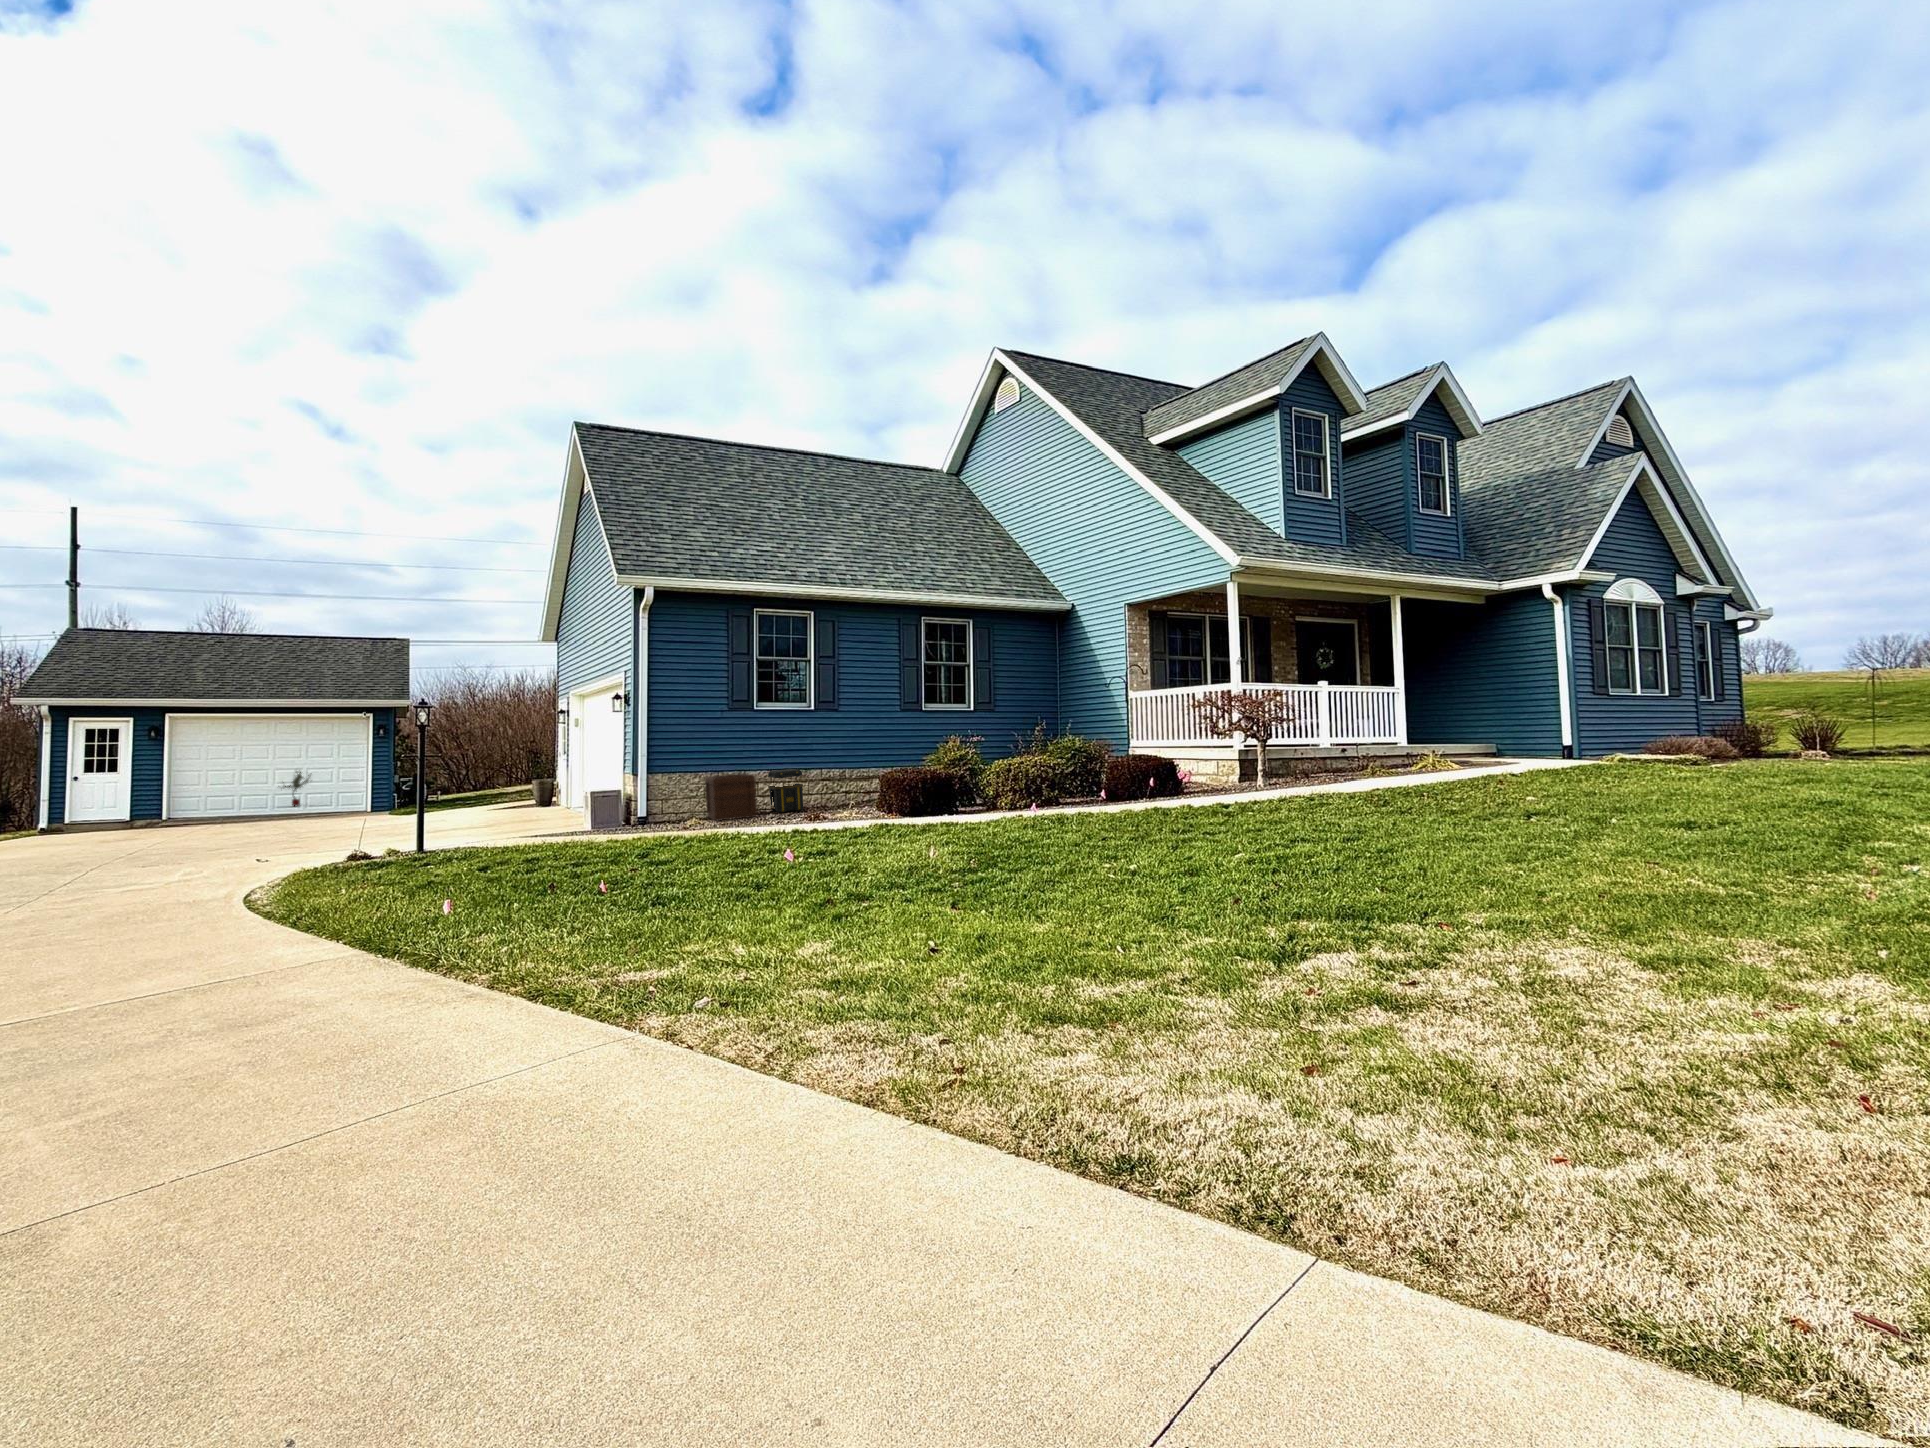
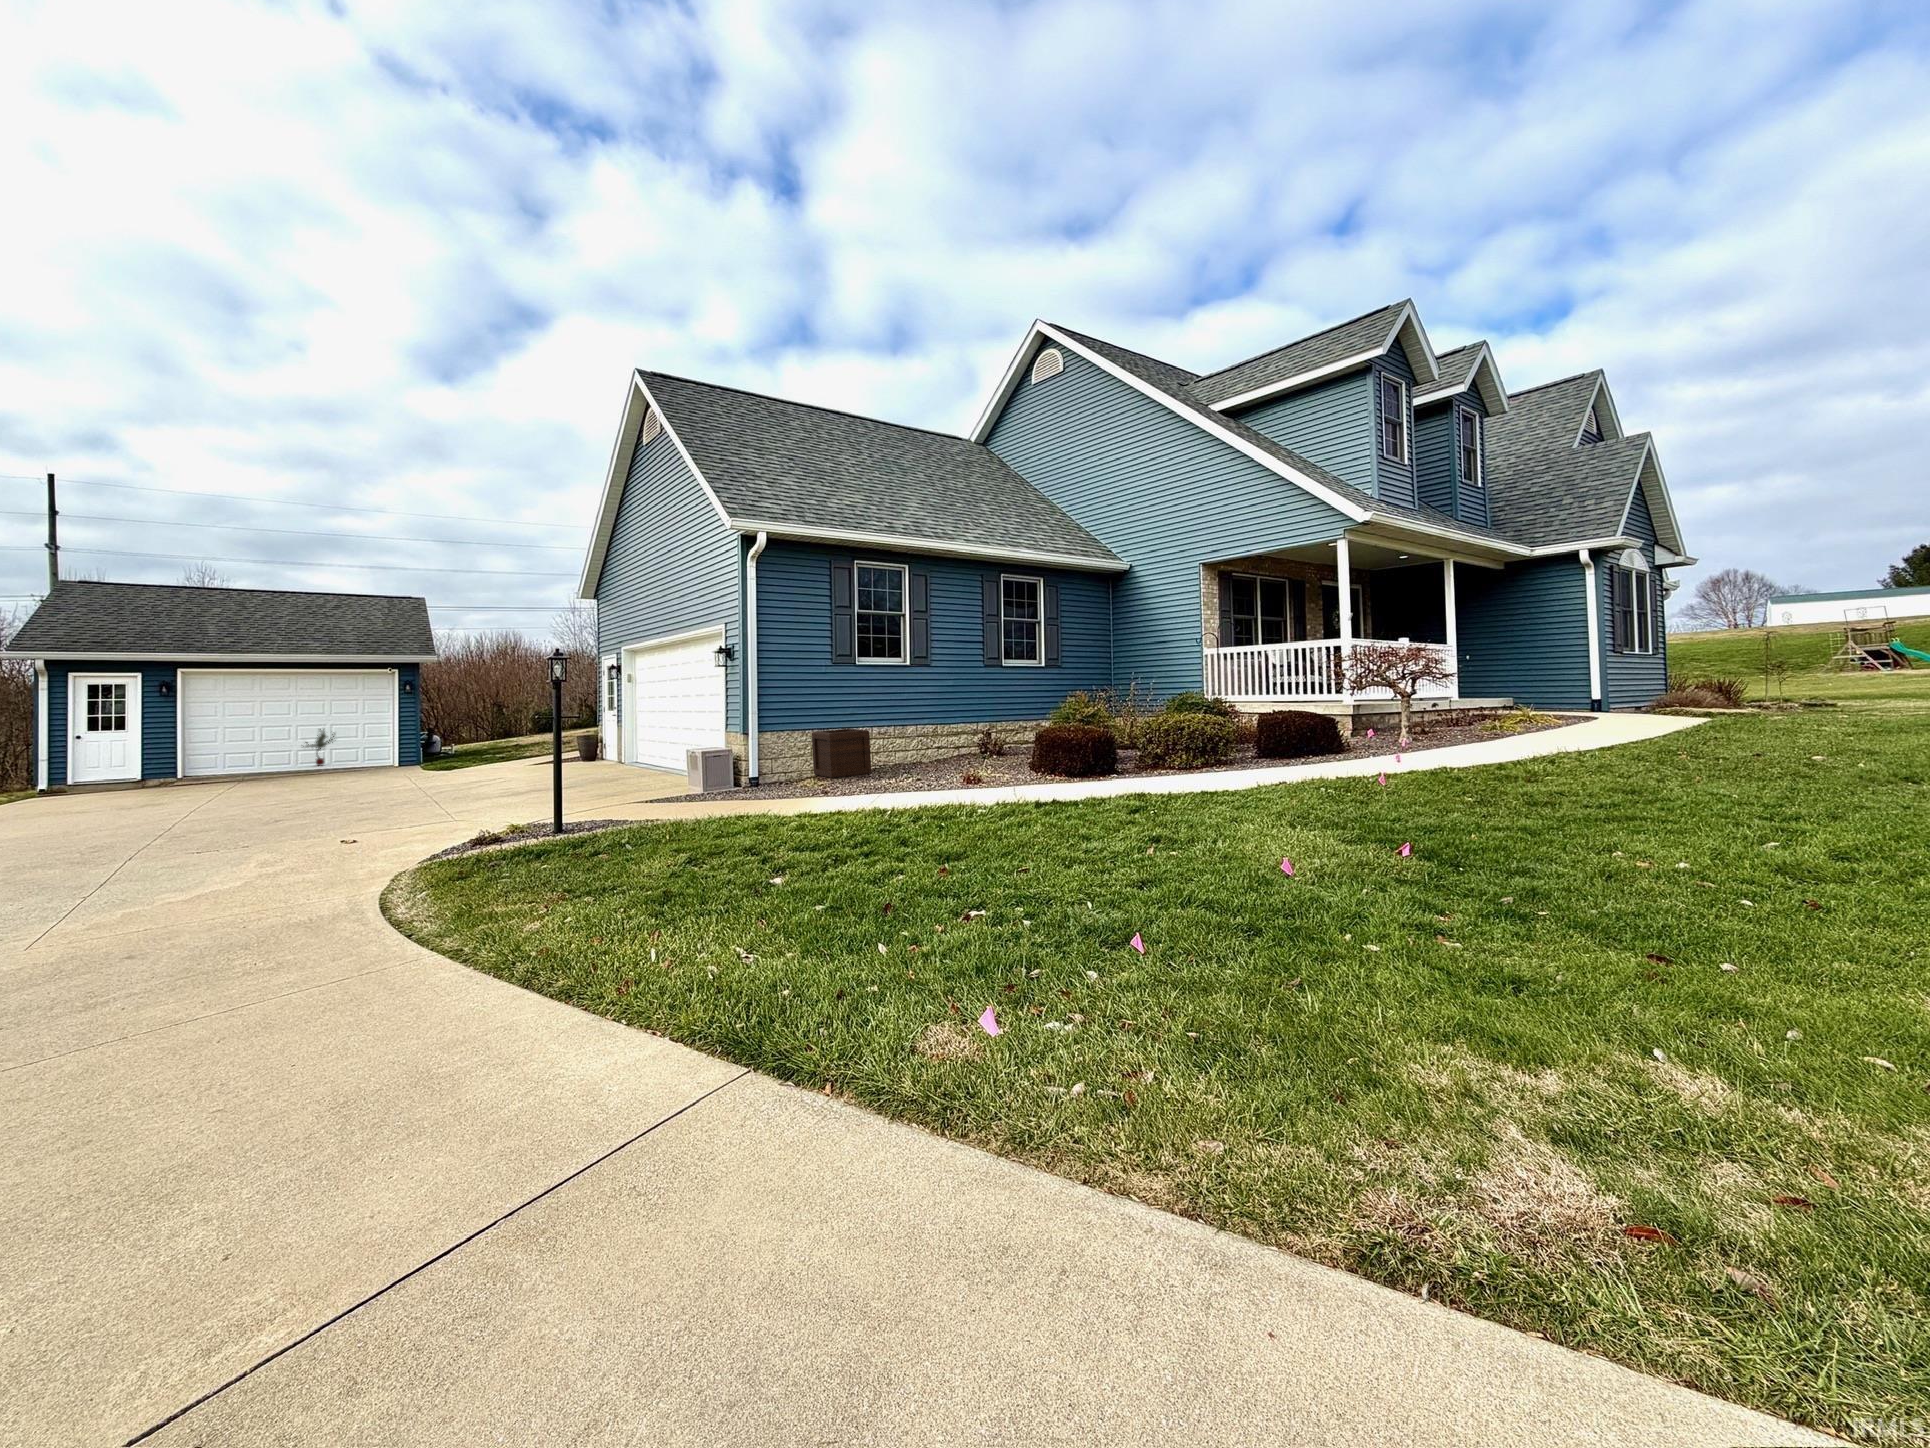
toolbox: present [768,769,803,813] -> none [871,725,910,769]

